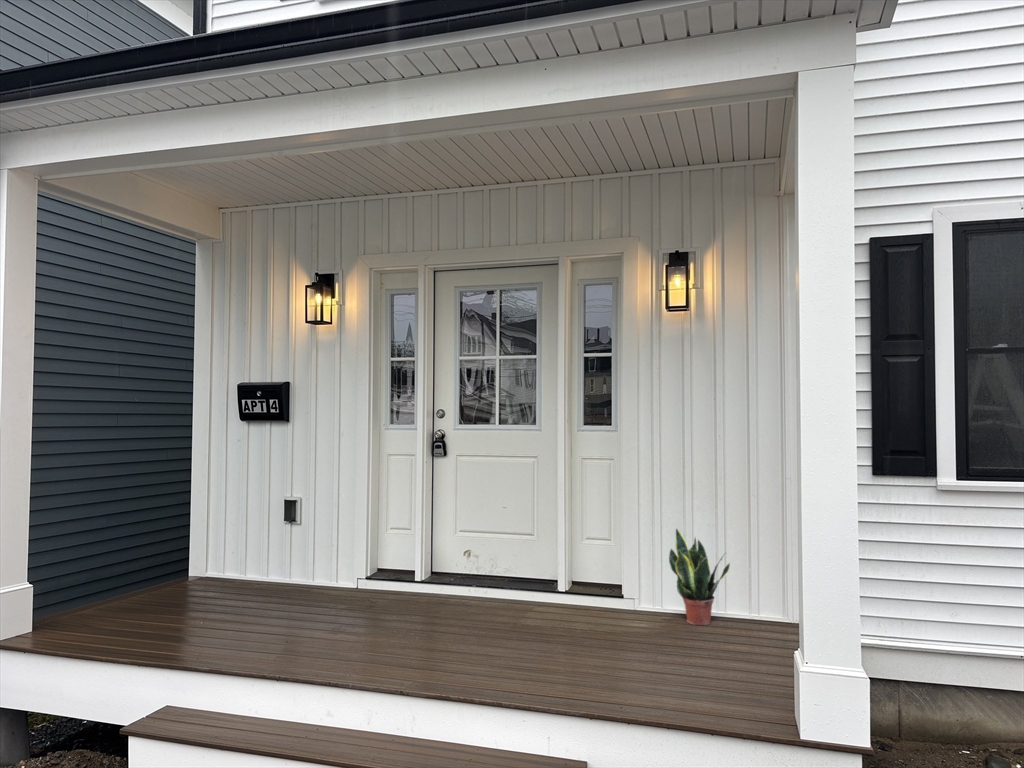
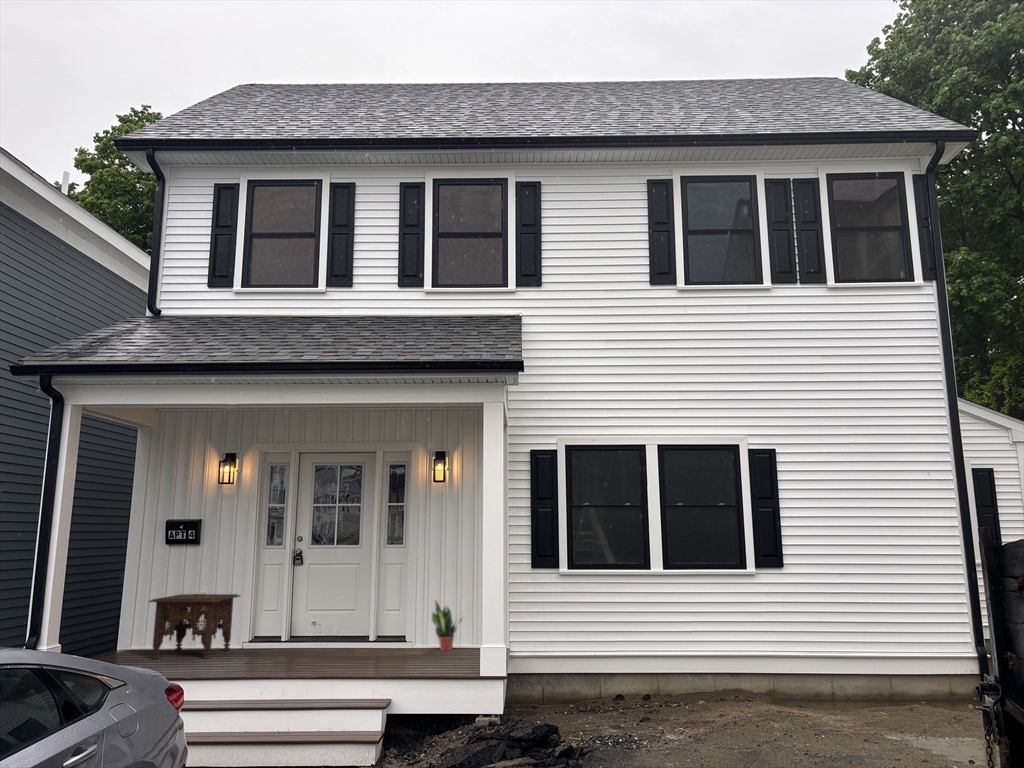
side table: none [193,498,349,611] -> present [149,594,240,659]

